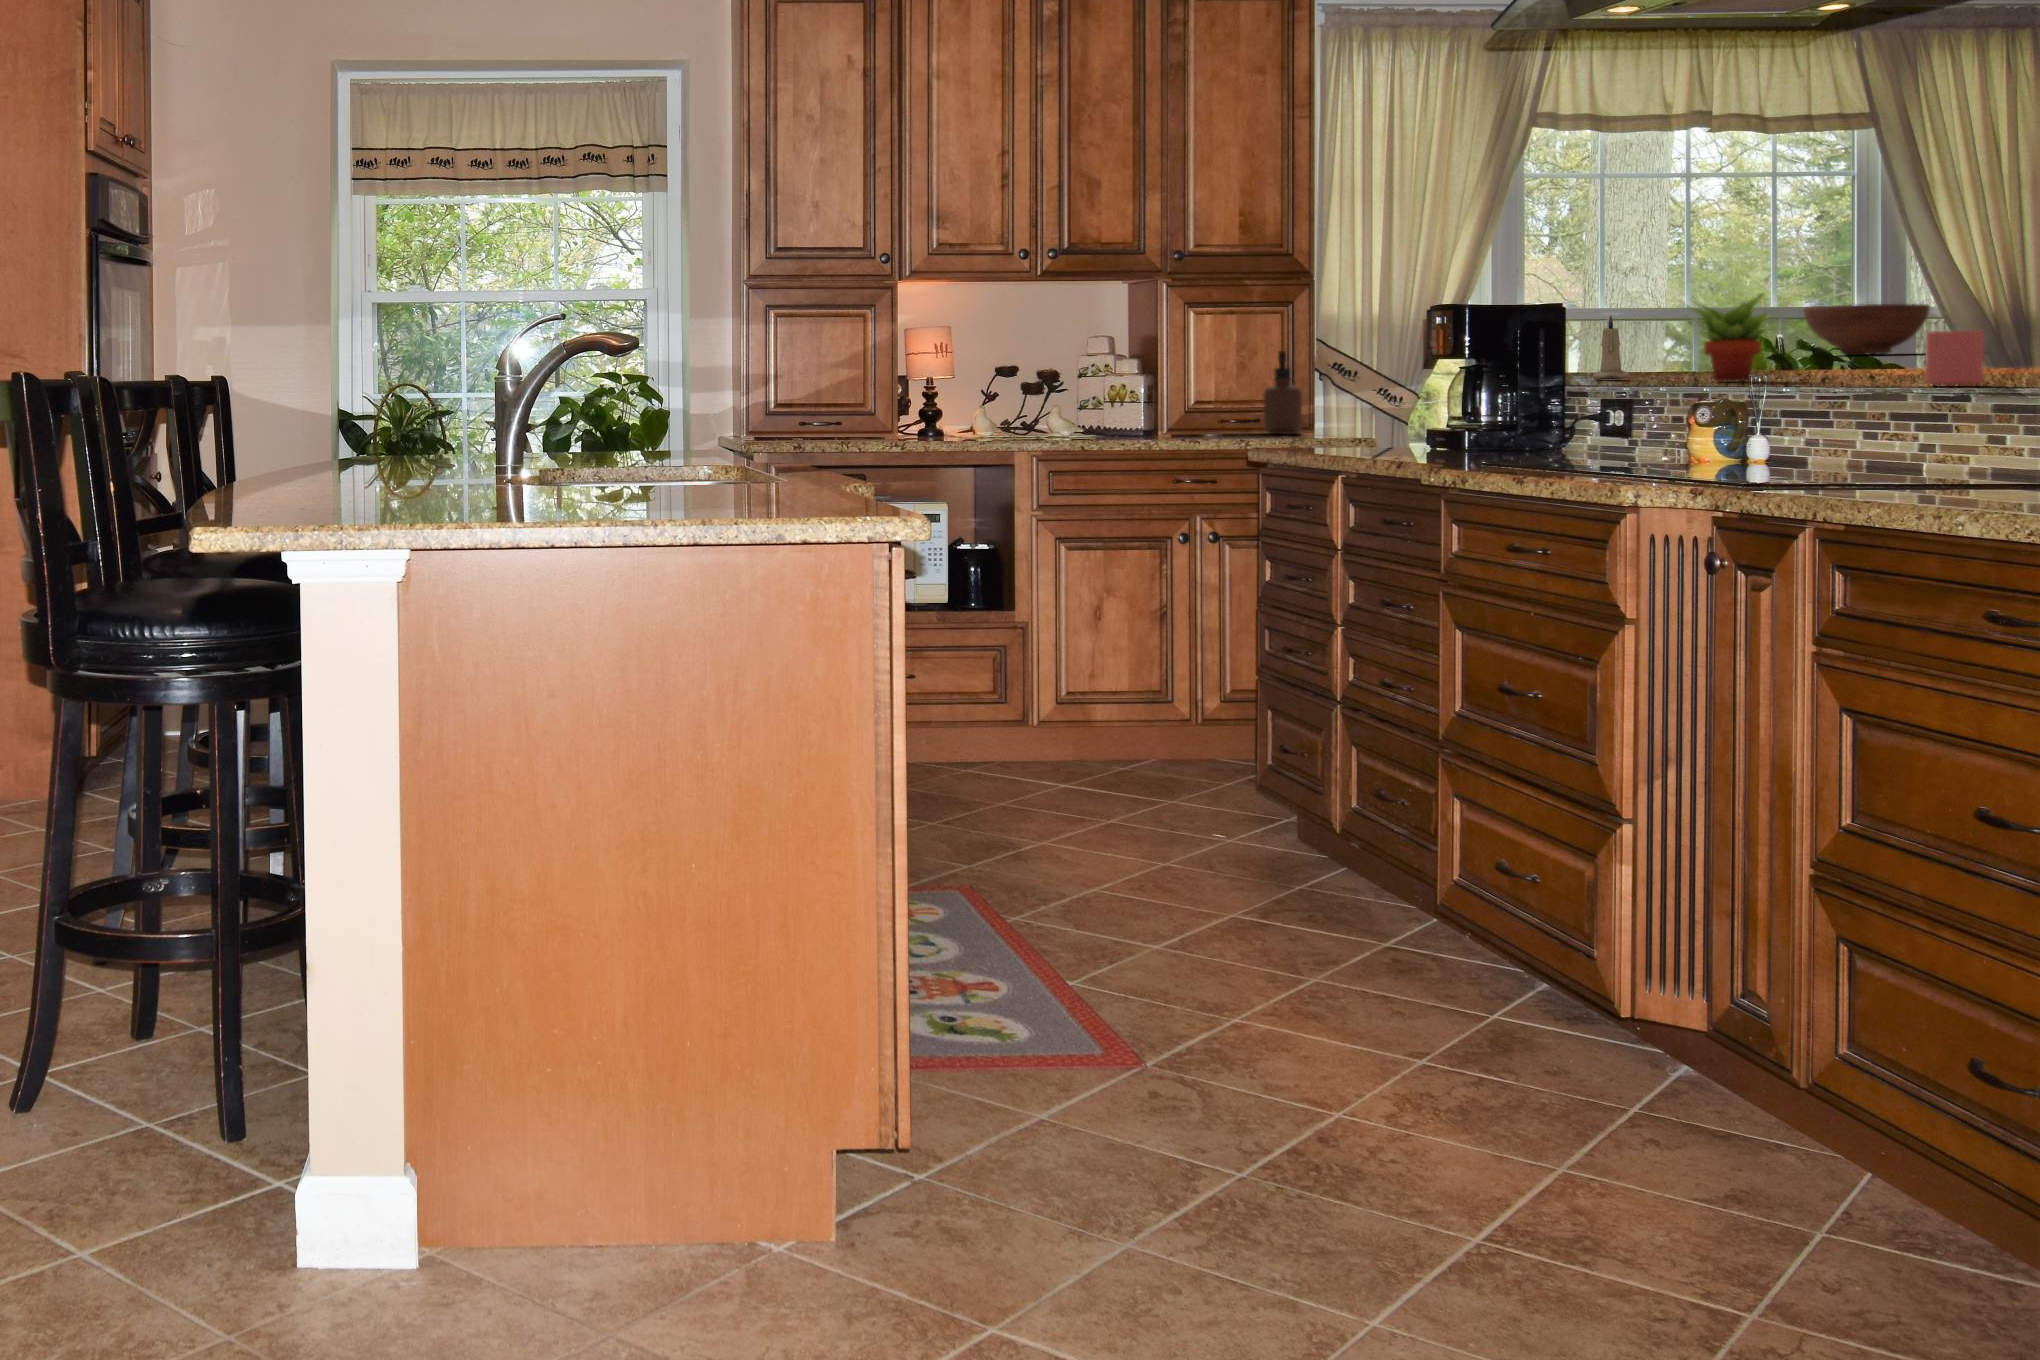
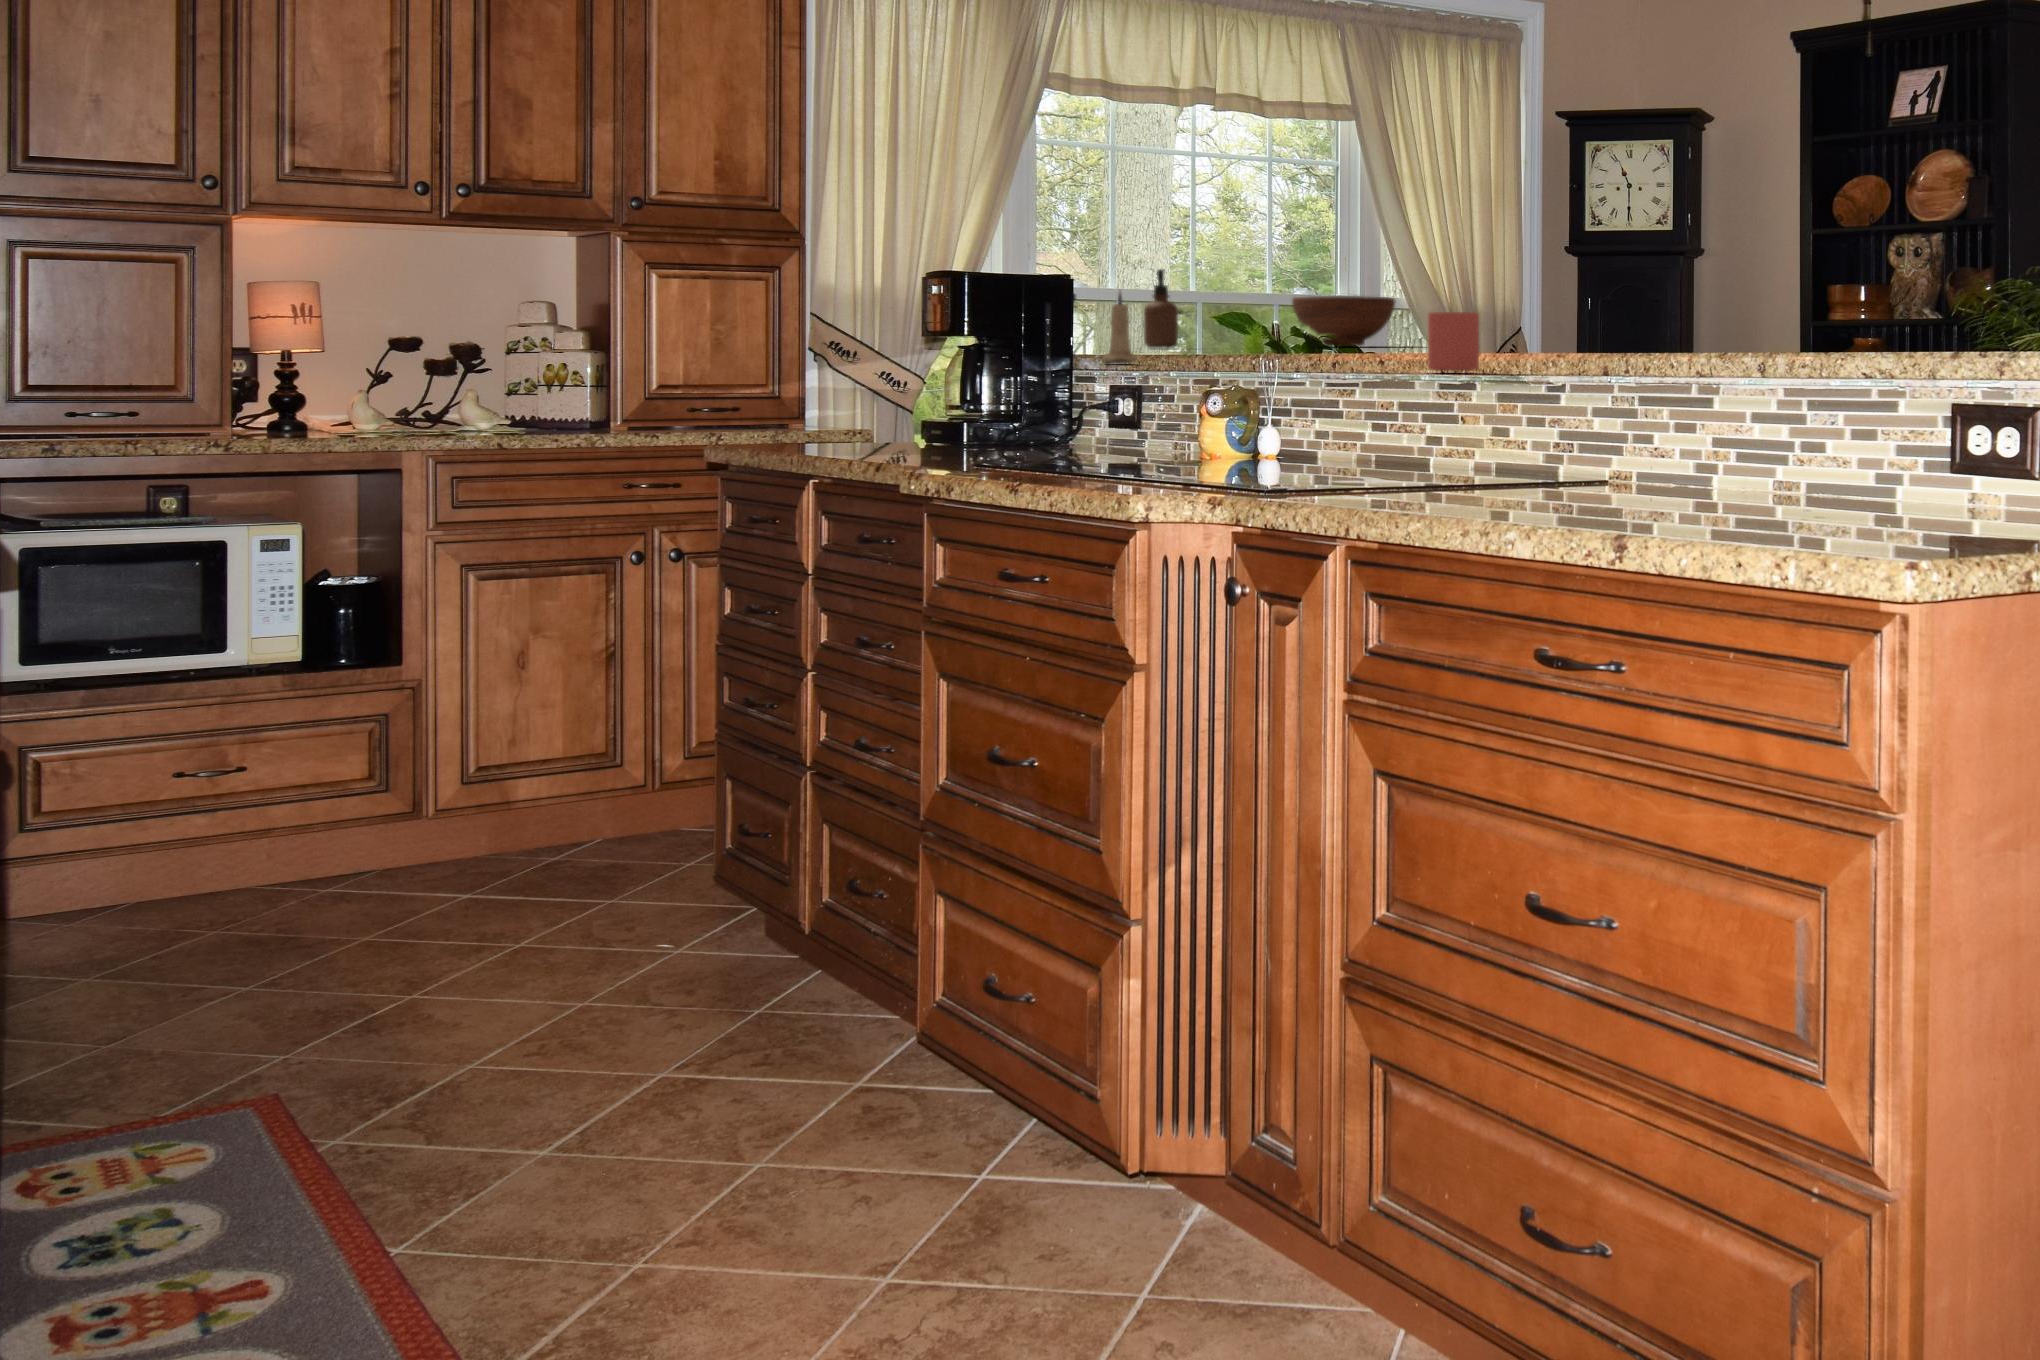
succulent plant: present [1687,293,1774,381] -> none [1191,267,1293,366]
soap dispenser: present [1264,351,1302,434] -> present [1144,269,1178,348]

